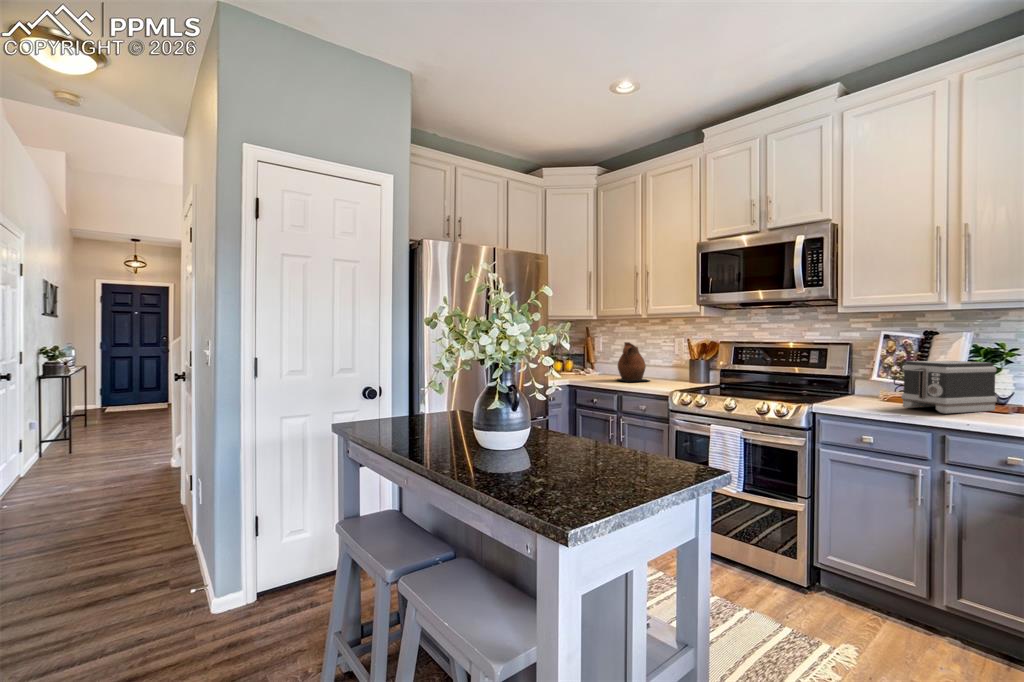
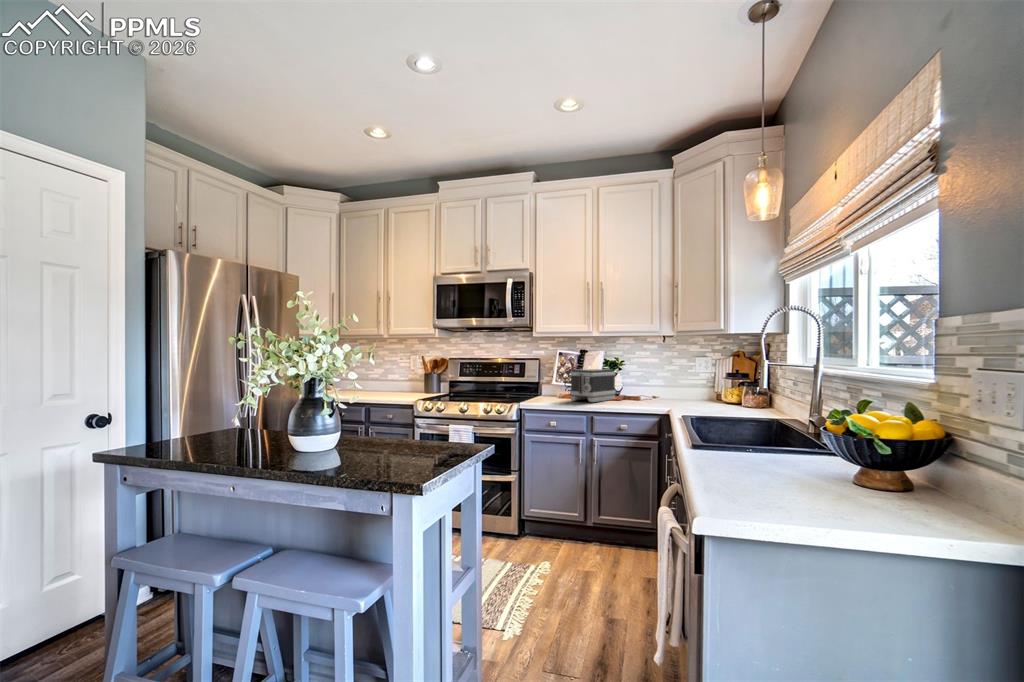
ceramic pitcher: present [617,342,650,381] -> none [358,359,392,395]

